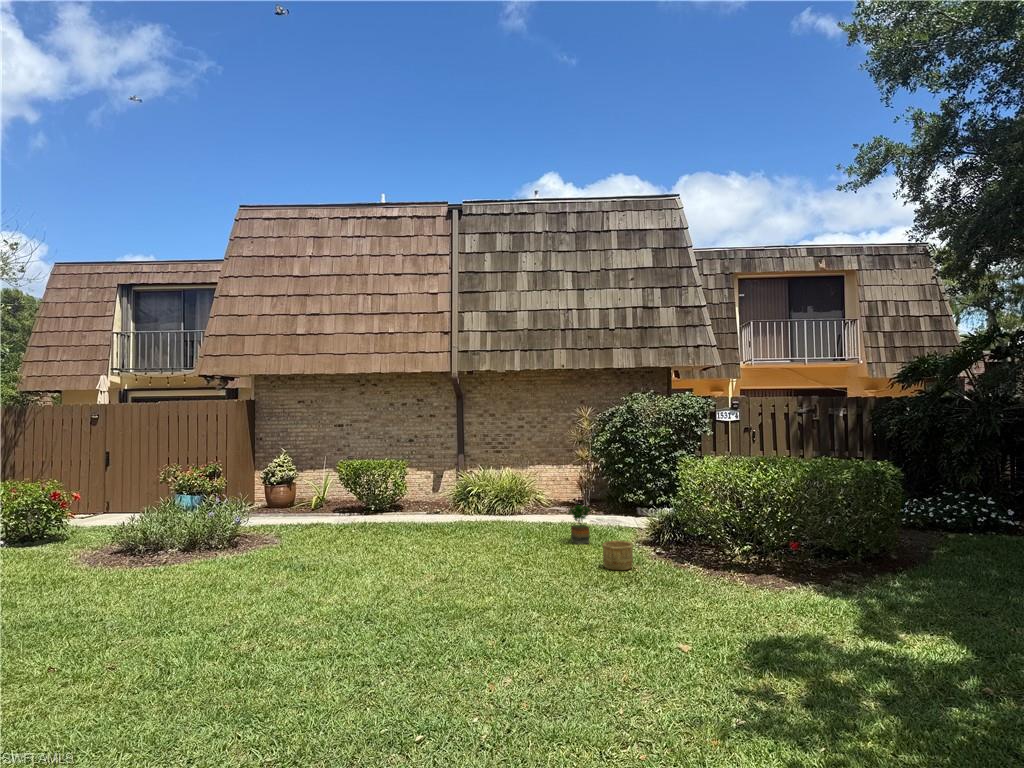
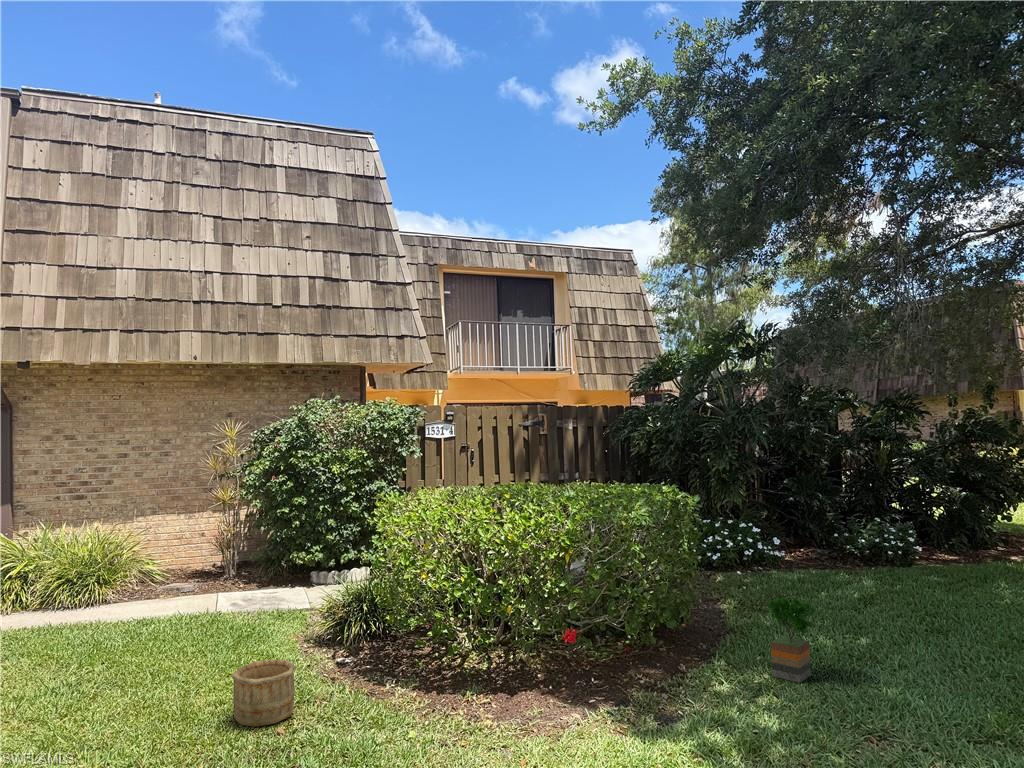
potted tree: present [568,505,593,544] -> present [768,598,817,683]

